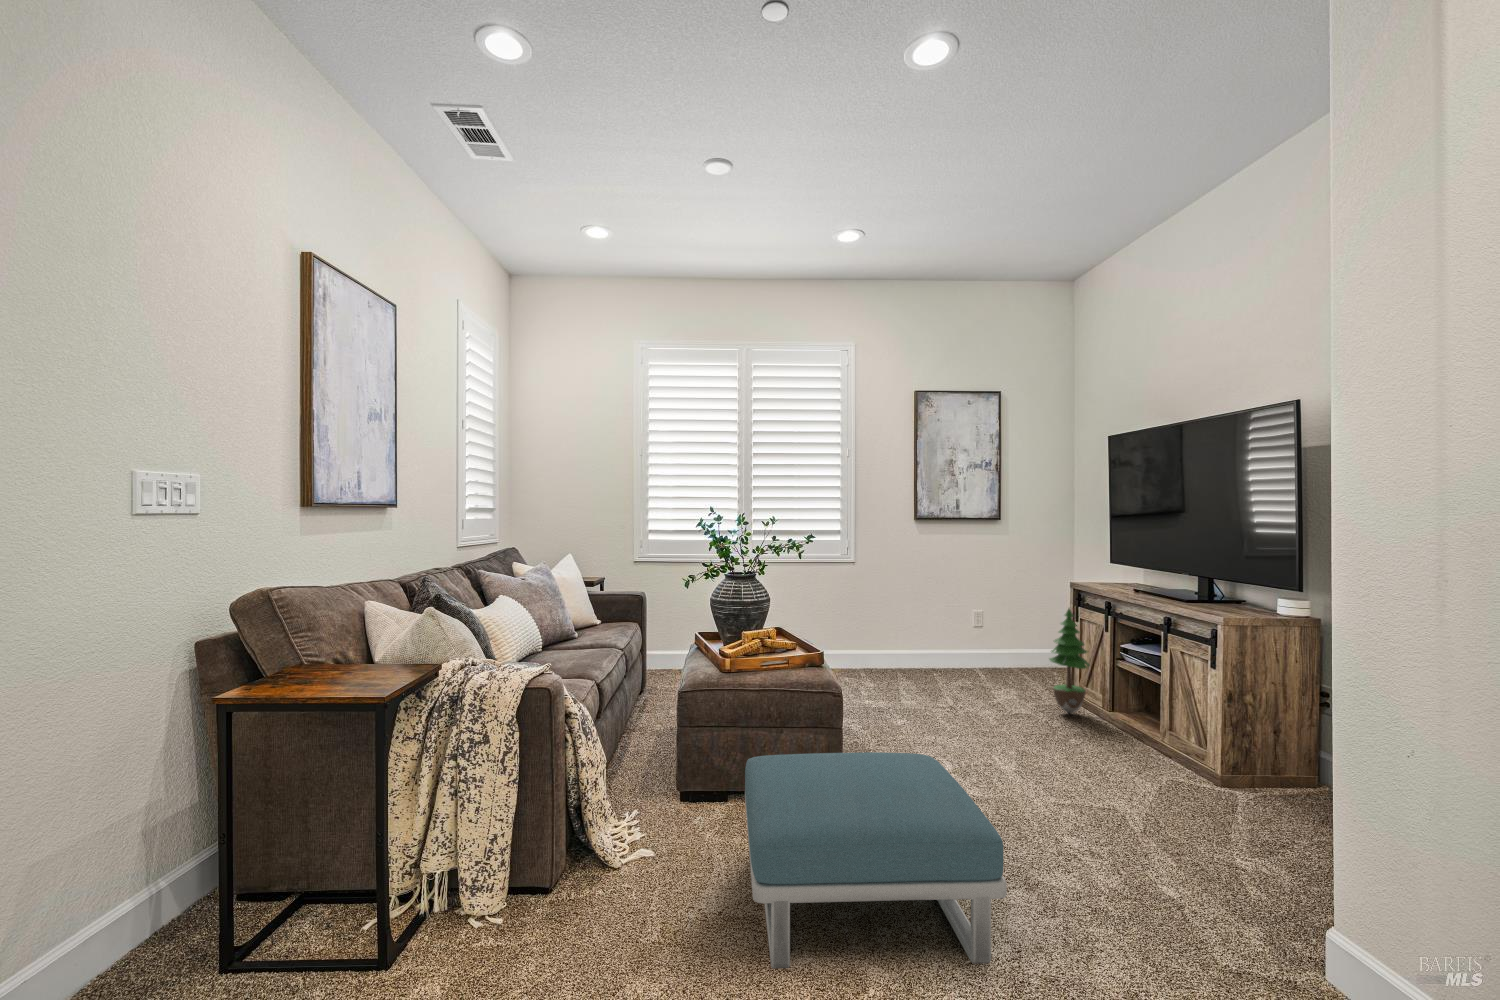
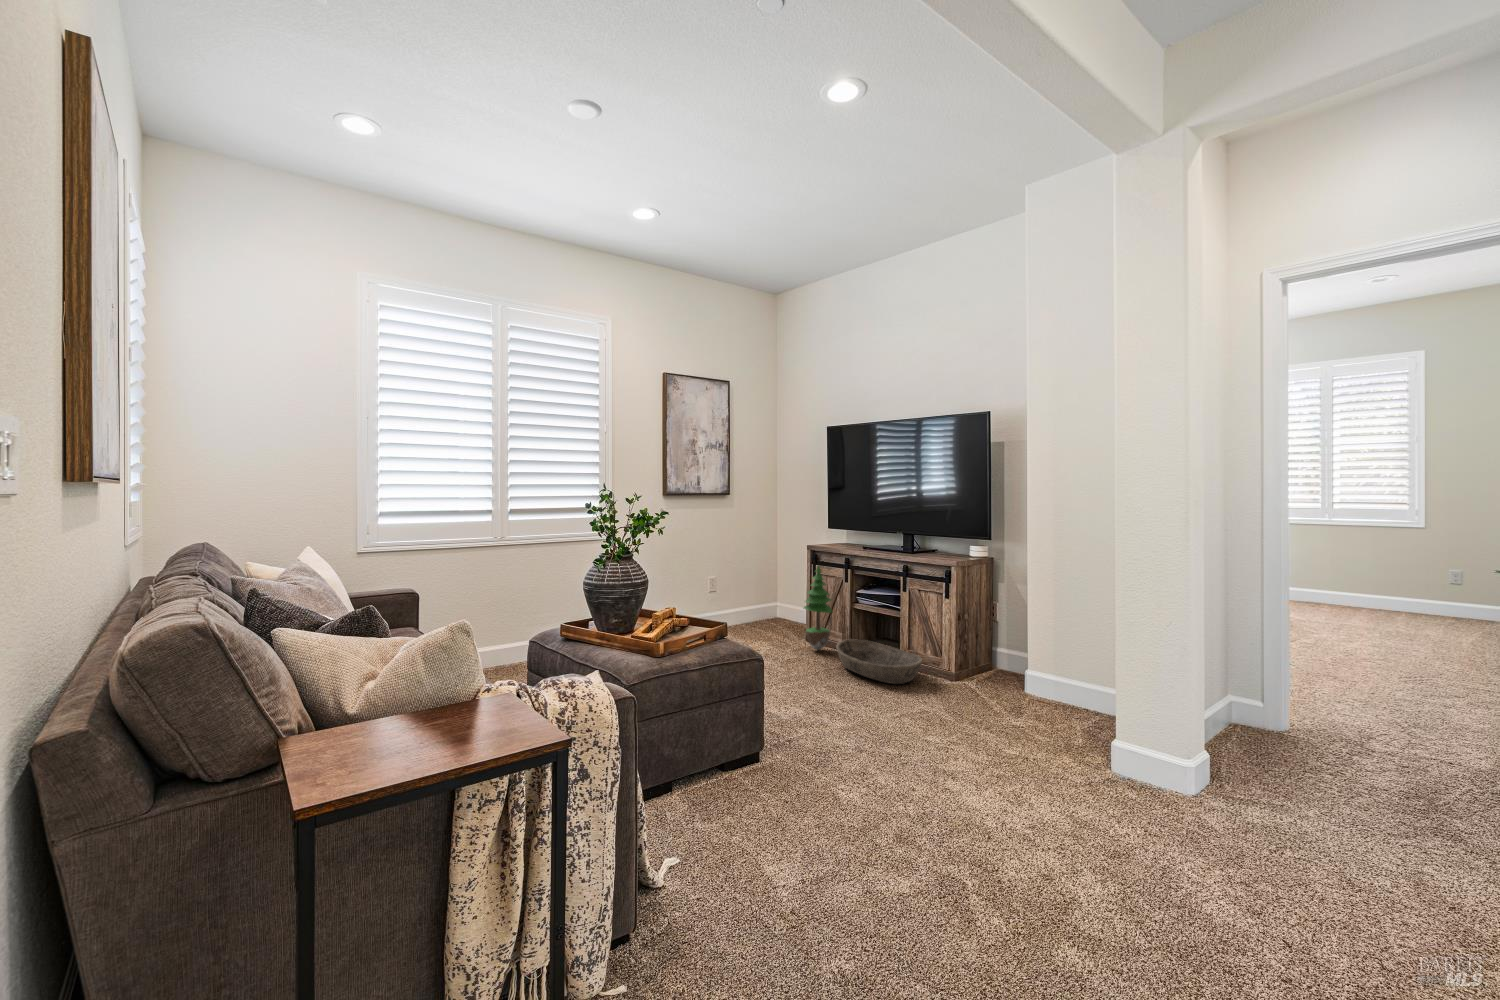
basket: none [1062,704,1167,770] -> present [836,639,922,684]
footstool: present [745,752,1007,968] -> none [747,696,1018,907]

